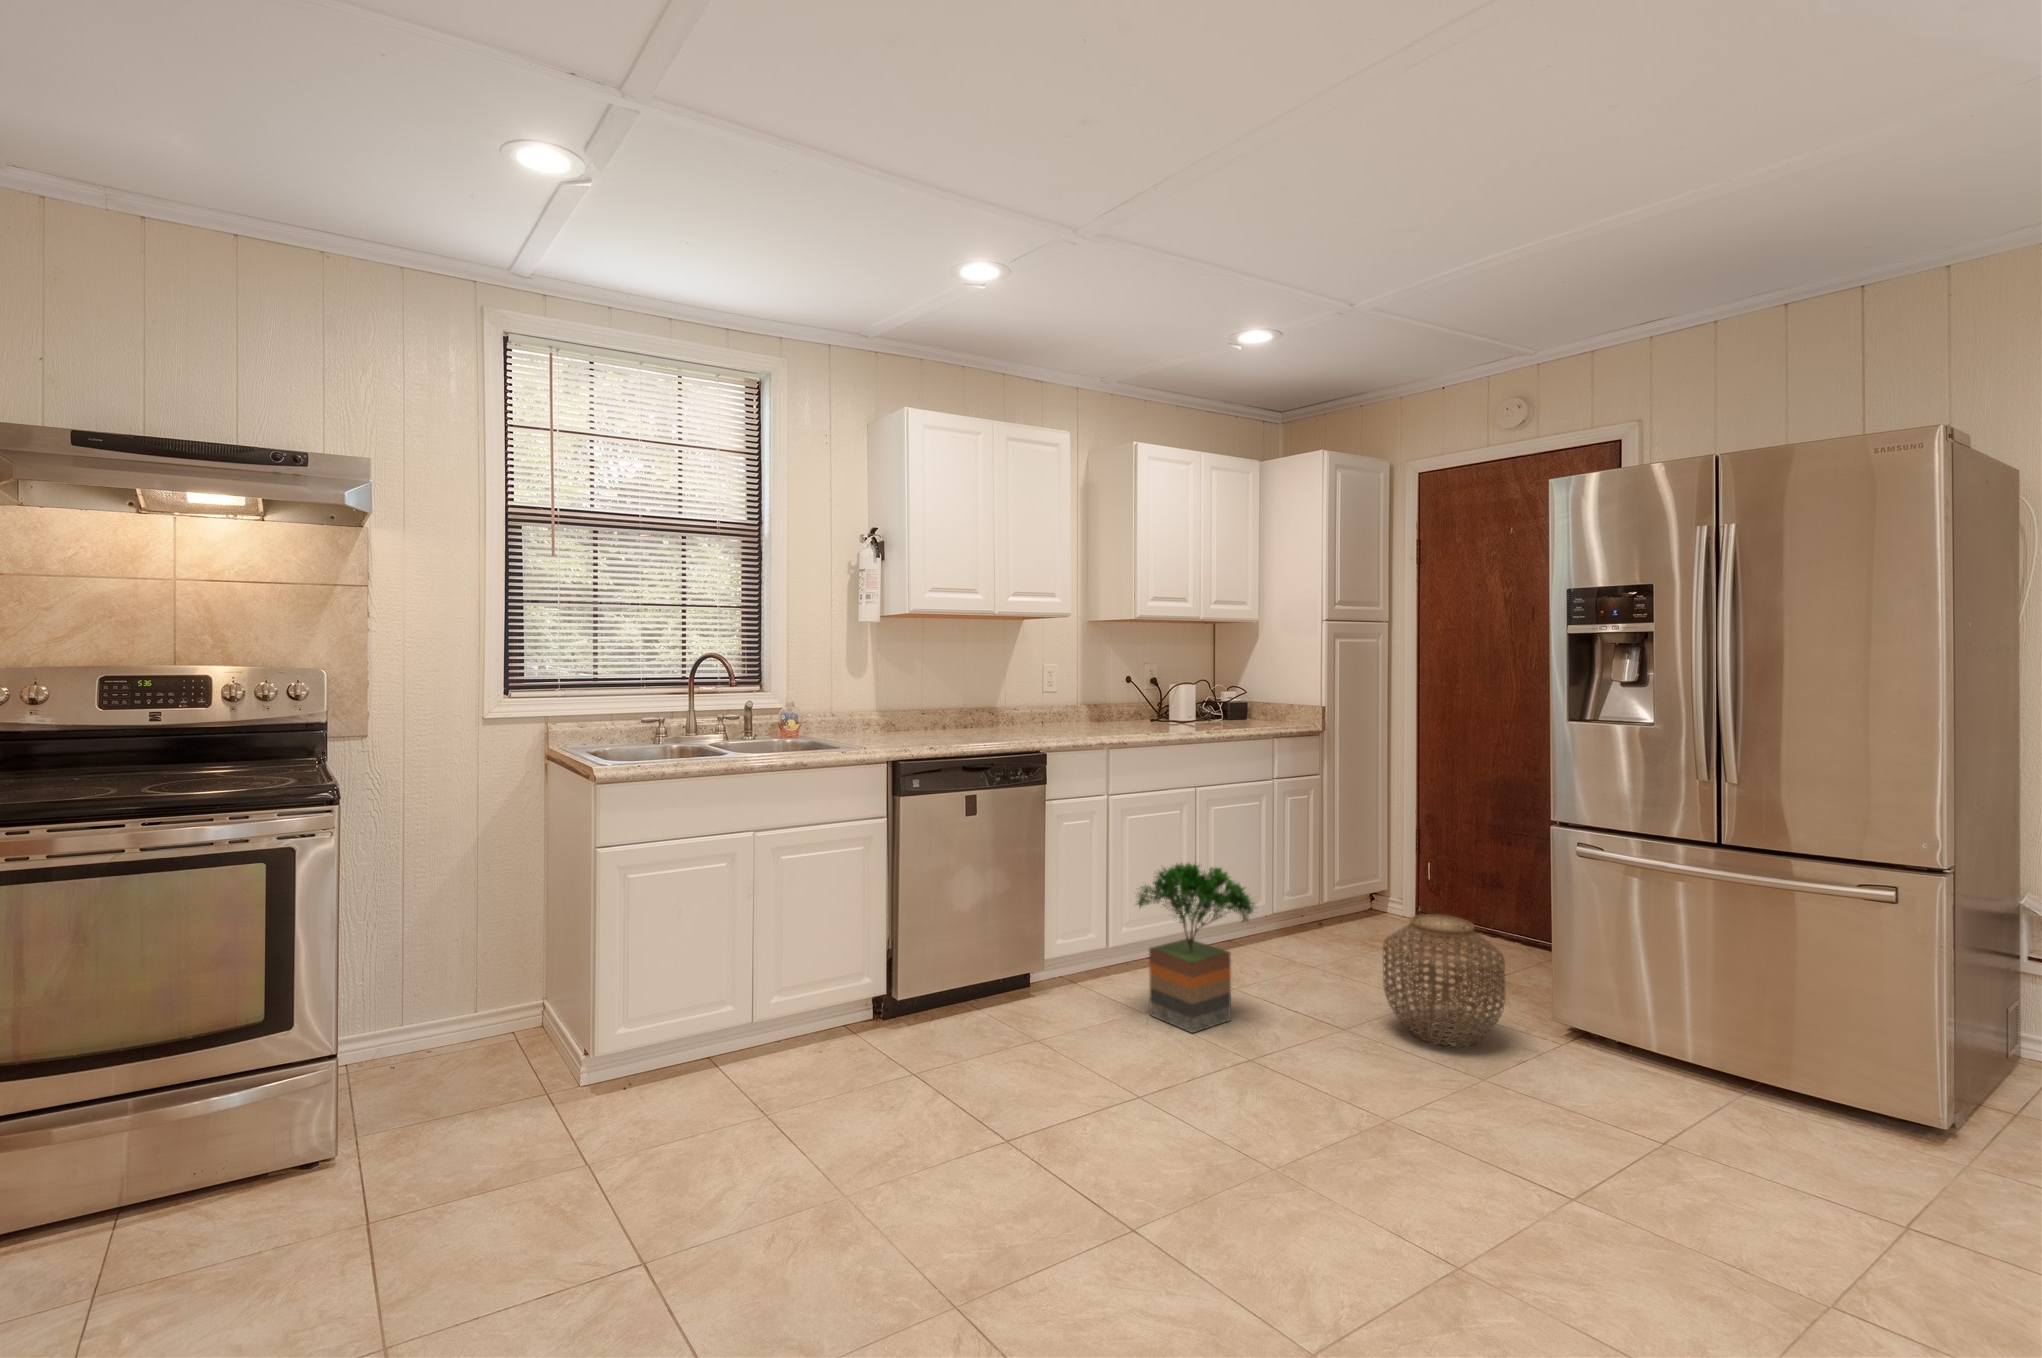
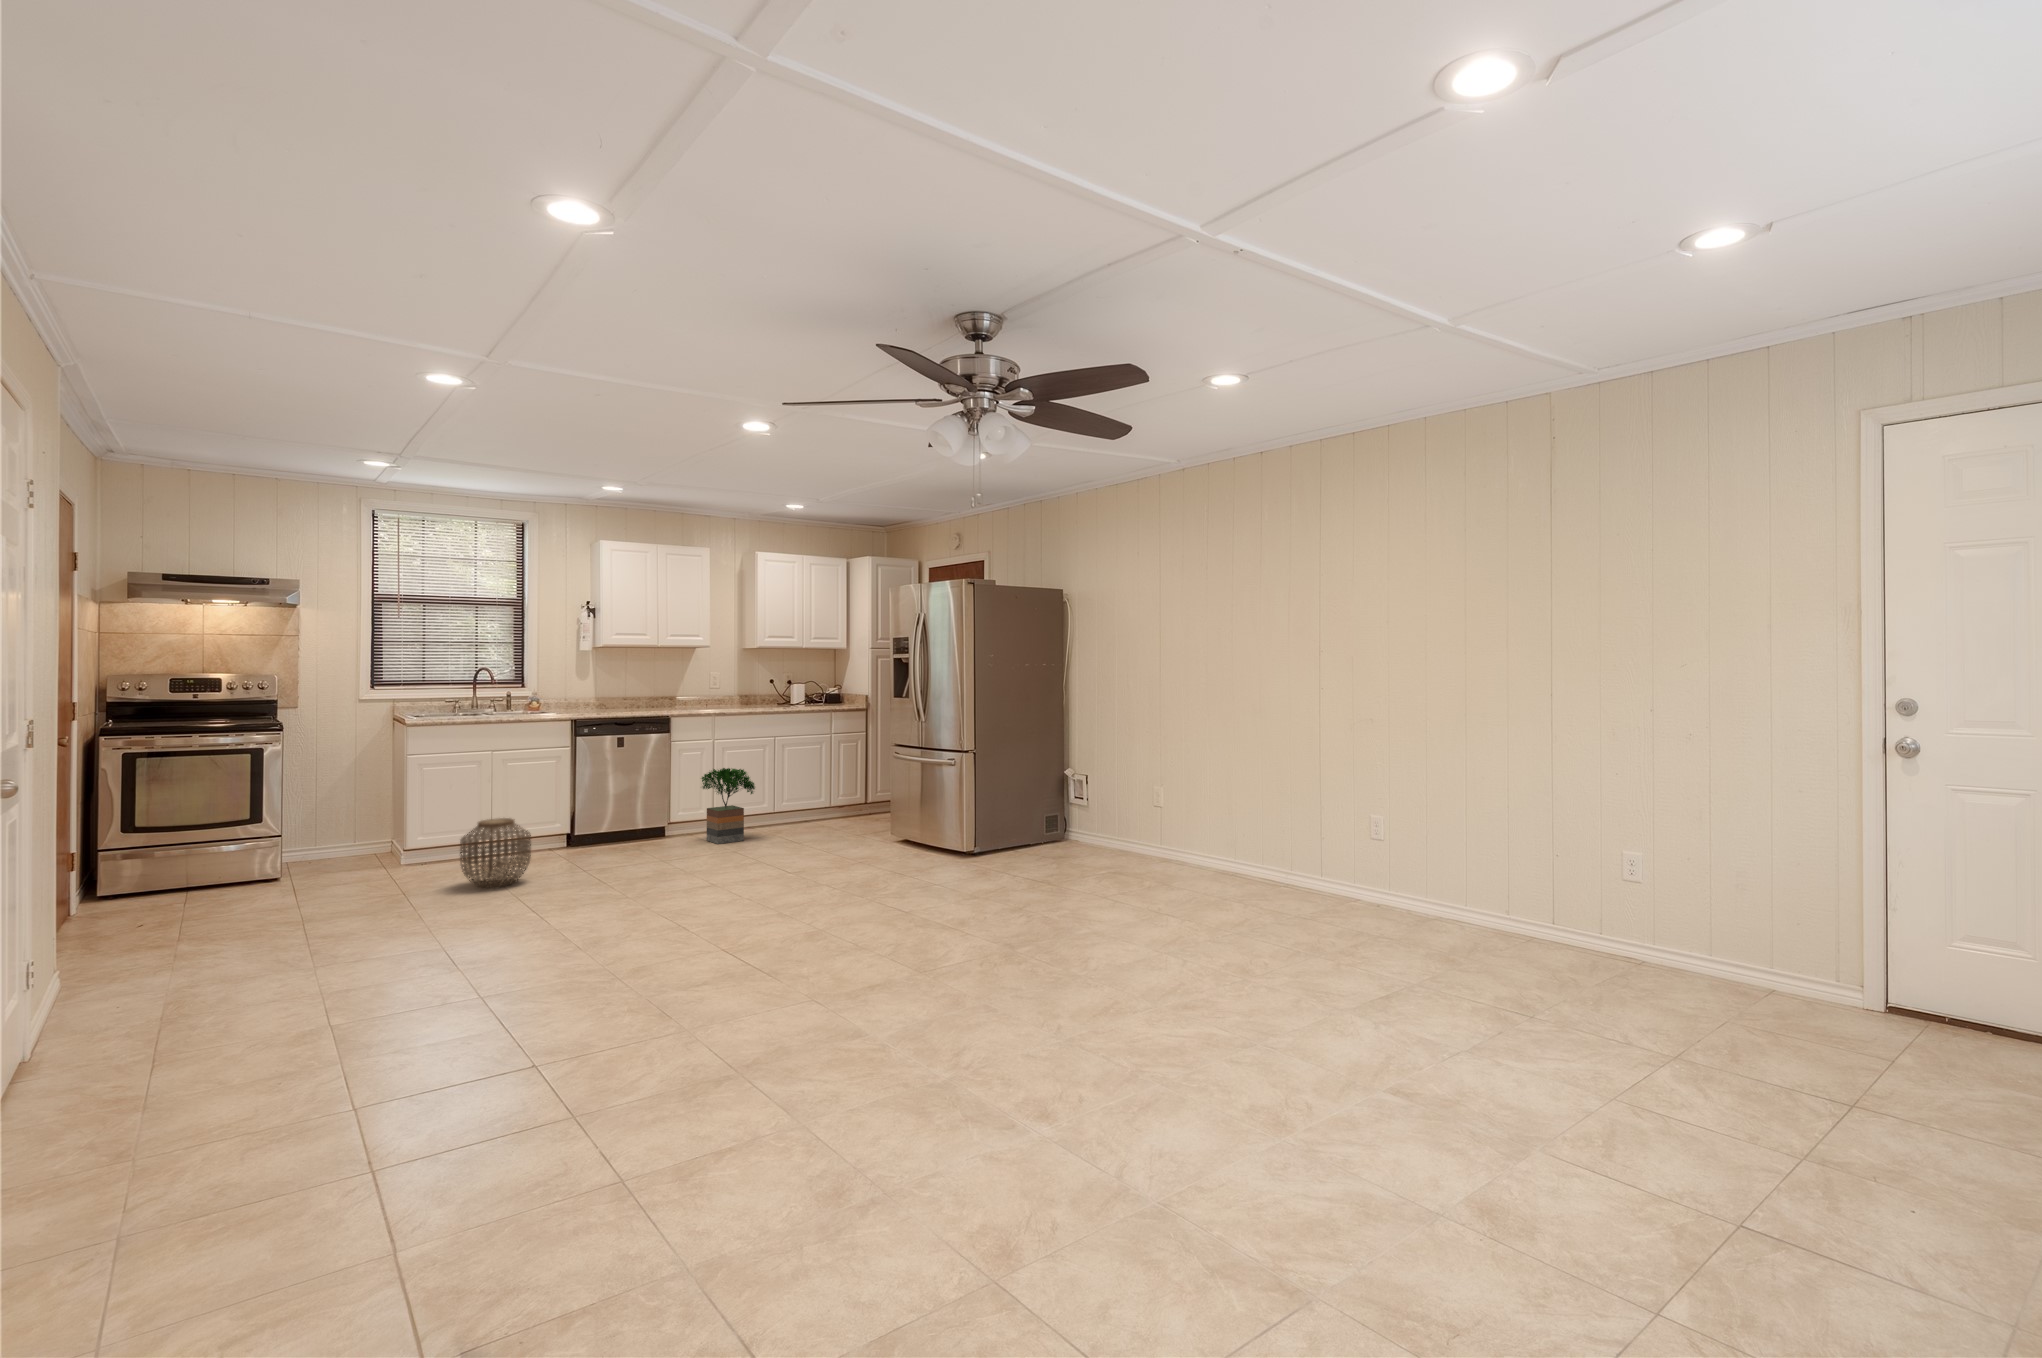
woven basket: present [1383,914,1505,1046] -> present [460,818,531,888]

